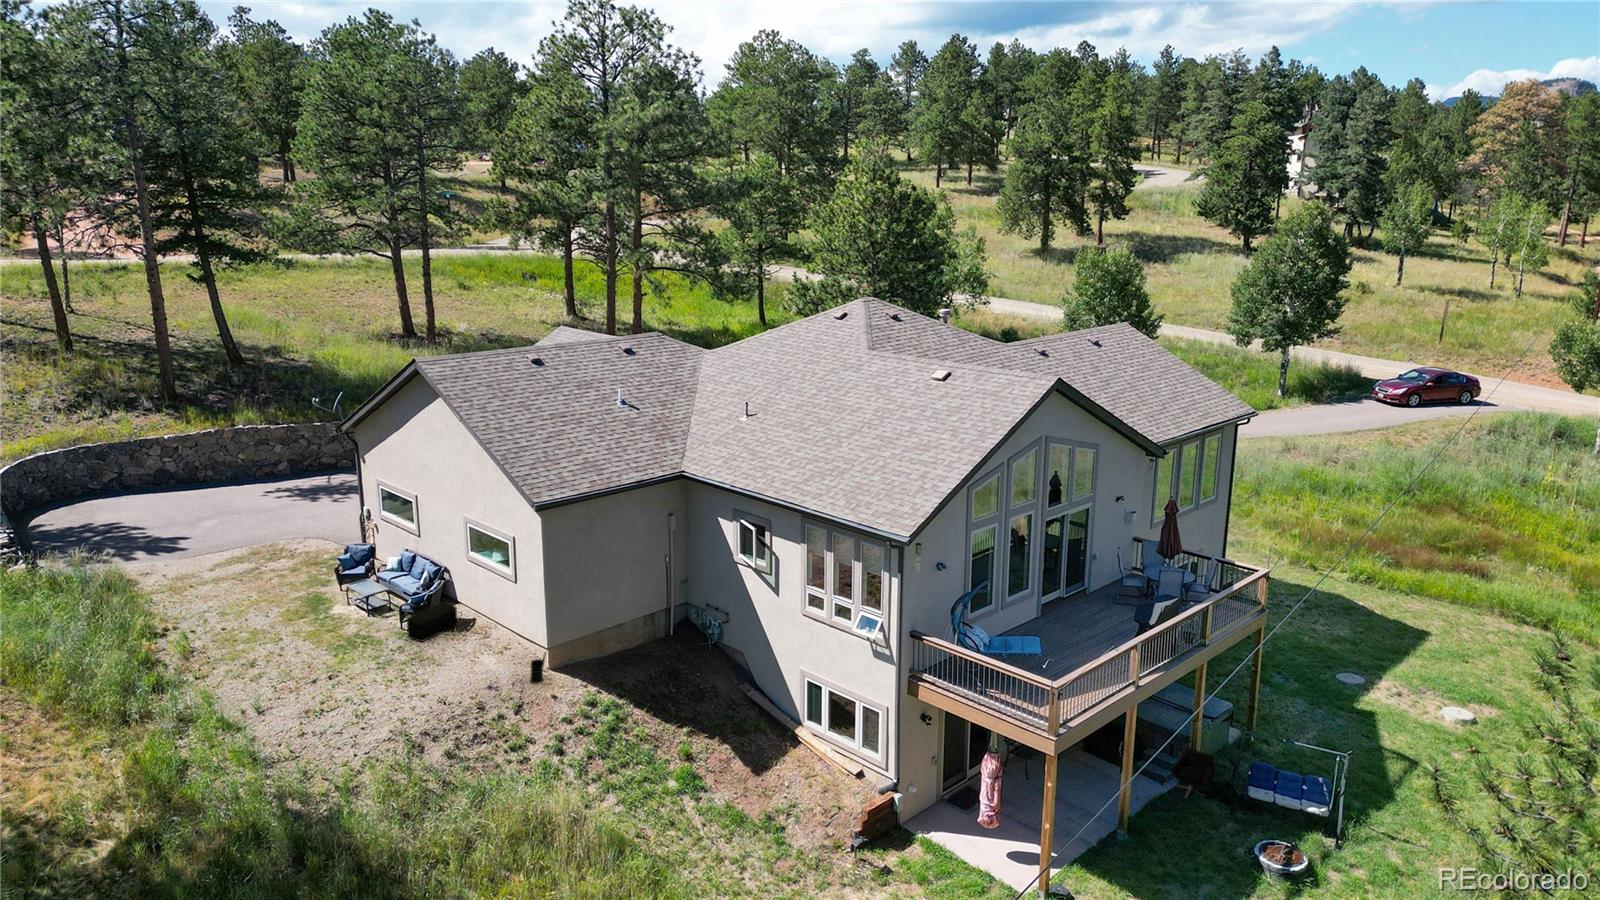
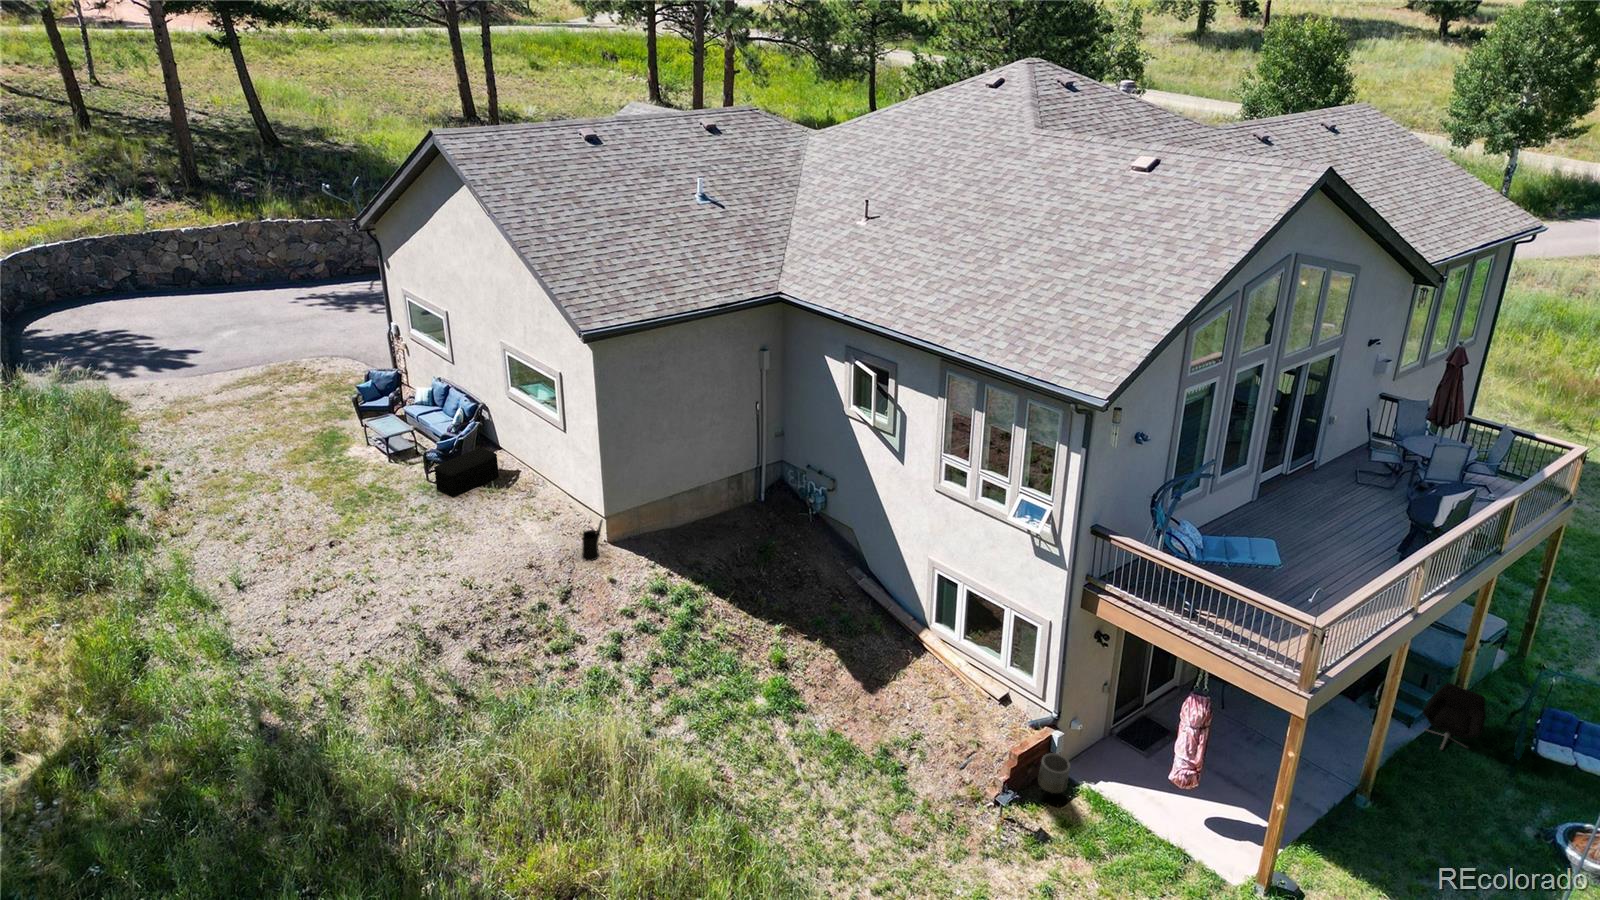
planter: none [884,809,908,846] -> present [1038,753,1070,793]

